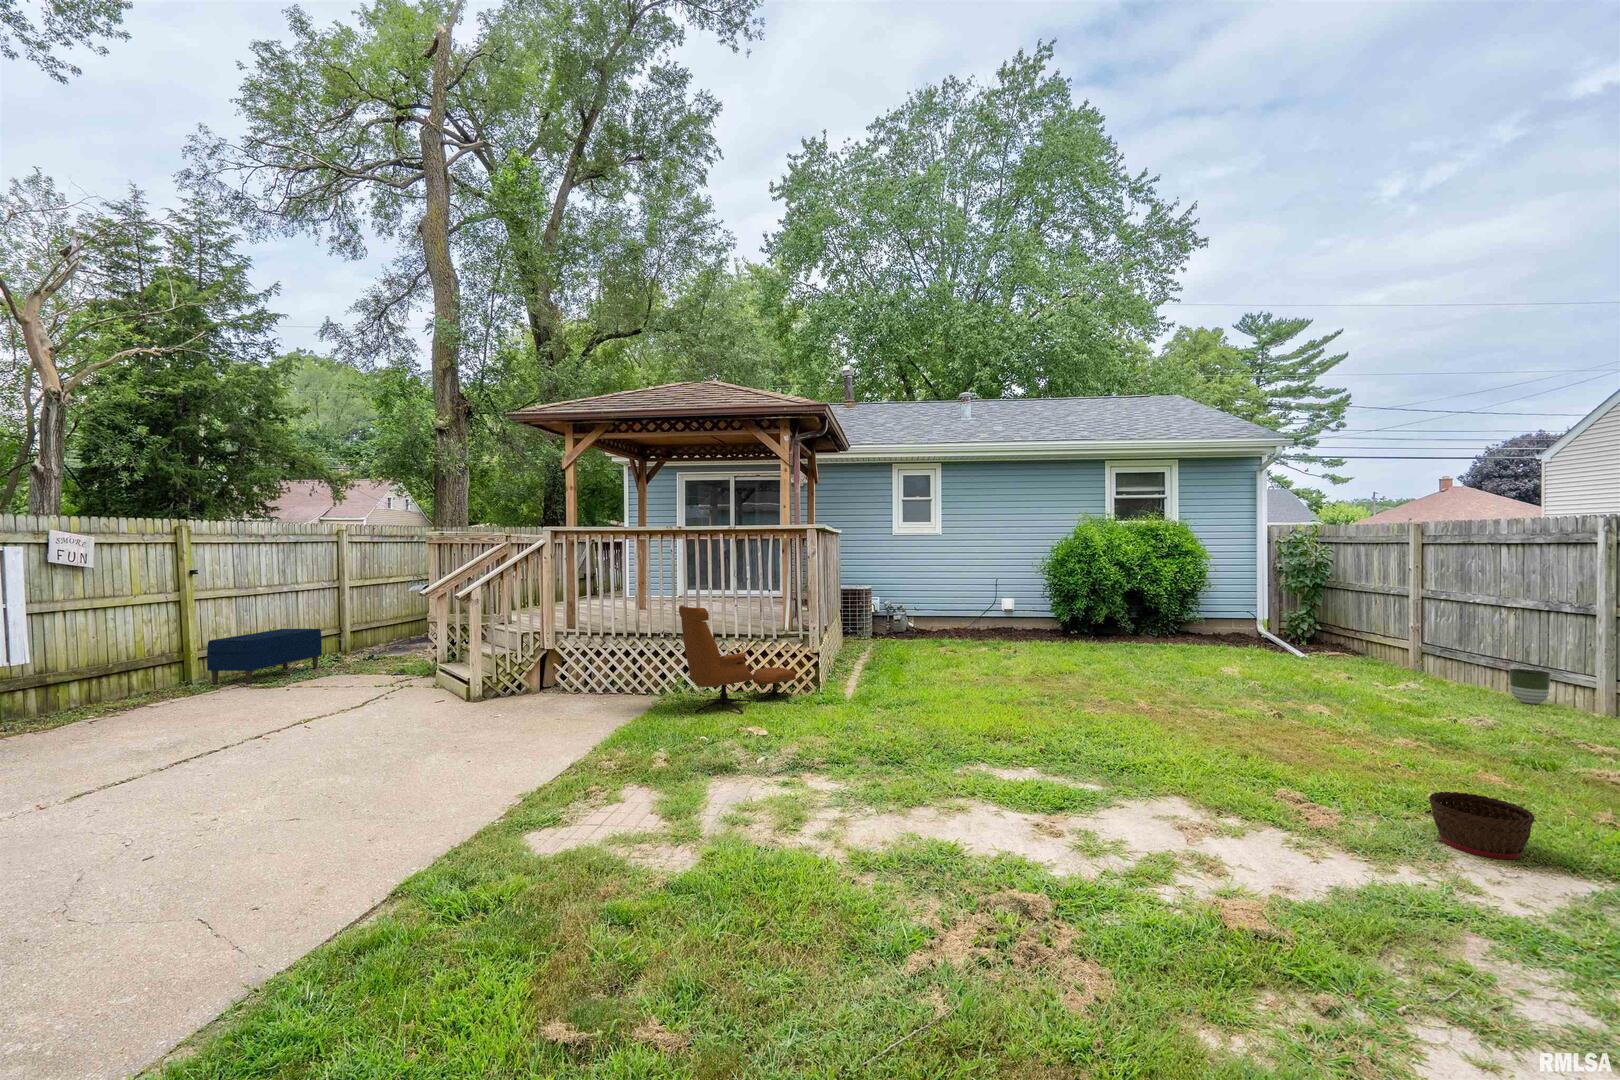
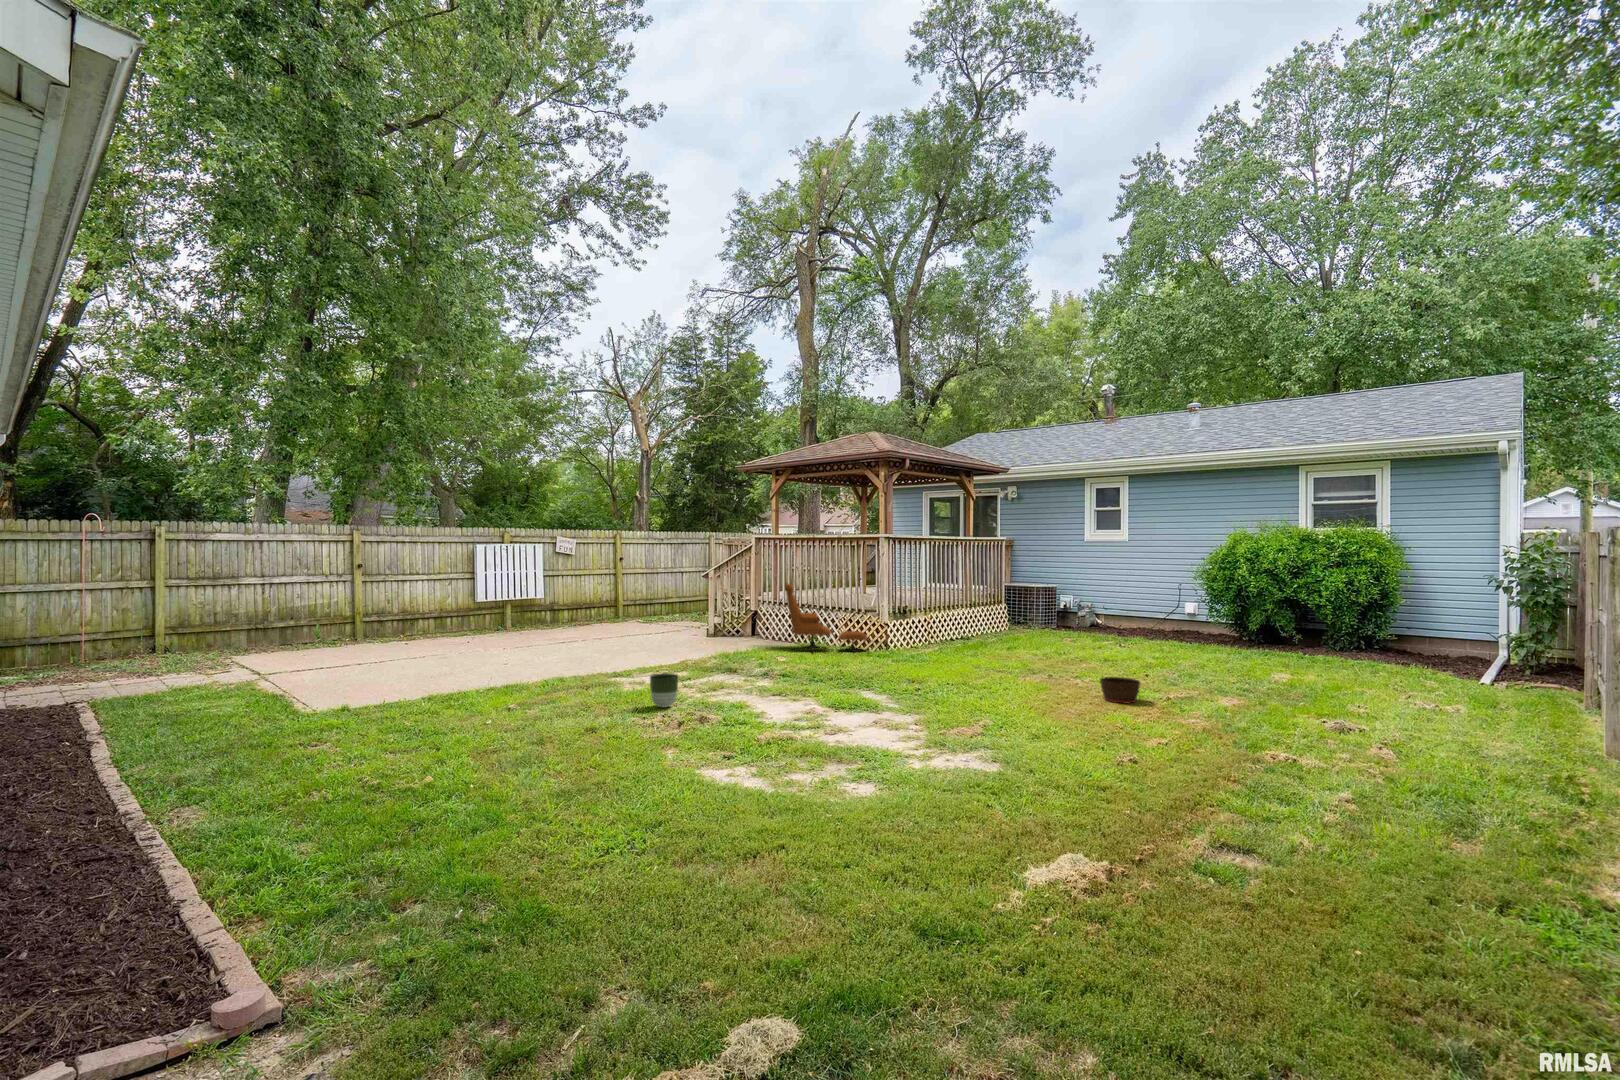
bench: present [207,629,322,685] -> none [626,594,682,621]
planter: present [1509,669,1550,704] -> present [650,673,678,708]
basket: present [1429,792,1534,859] -> present [1100,677,1140,703]

